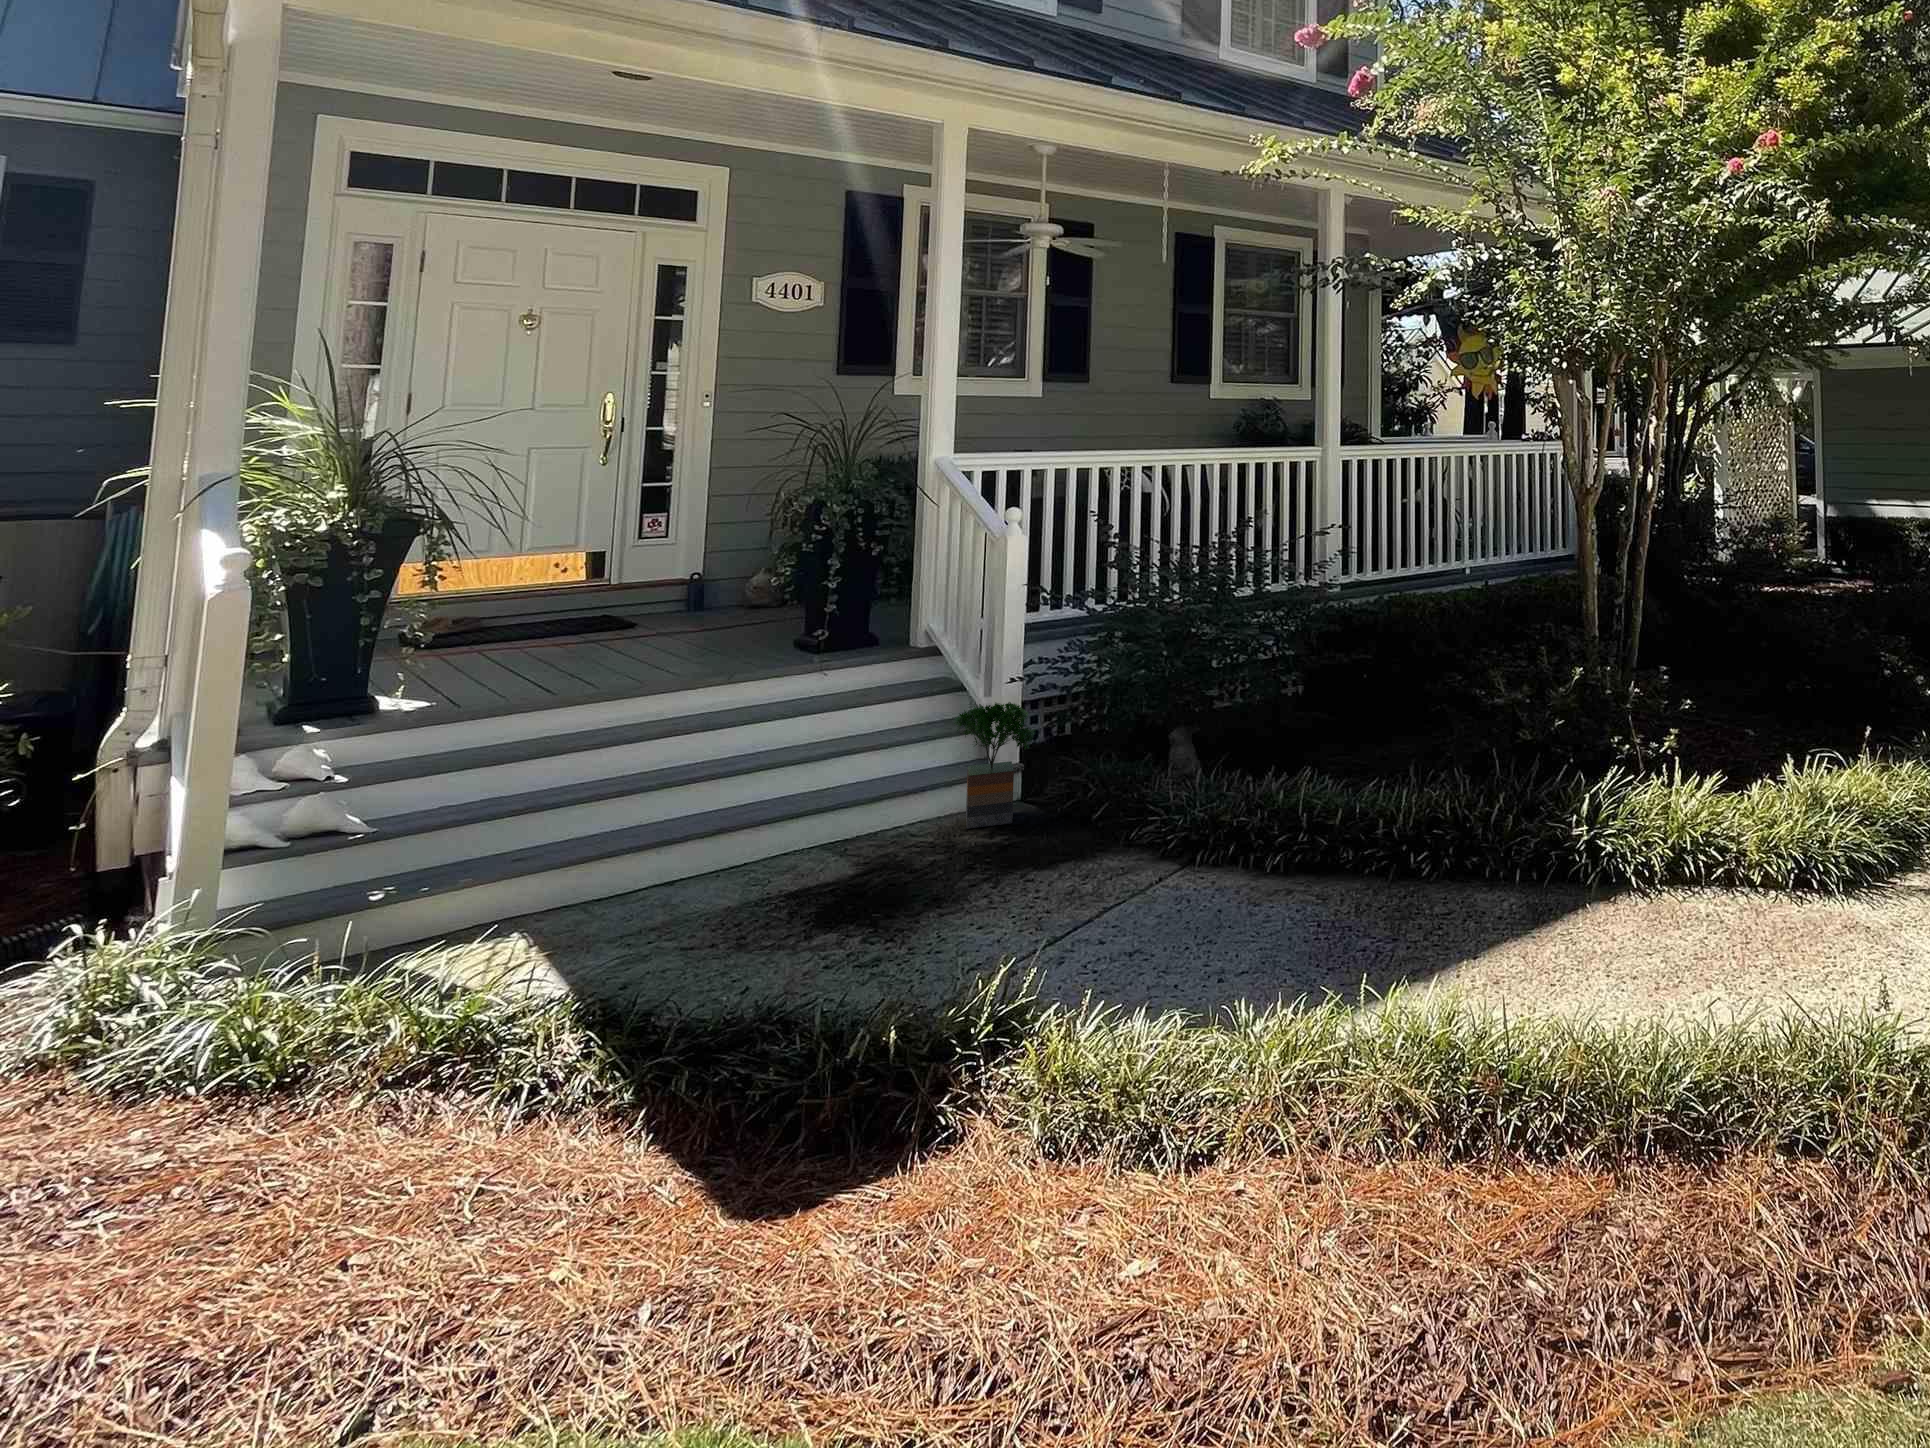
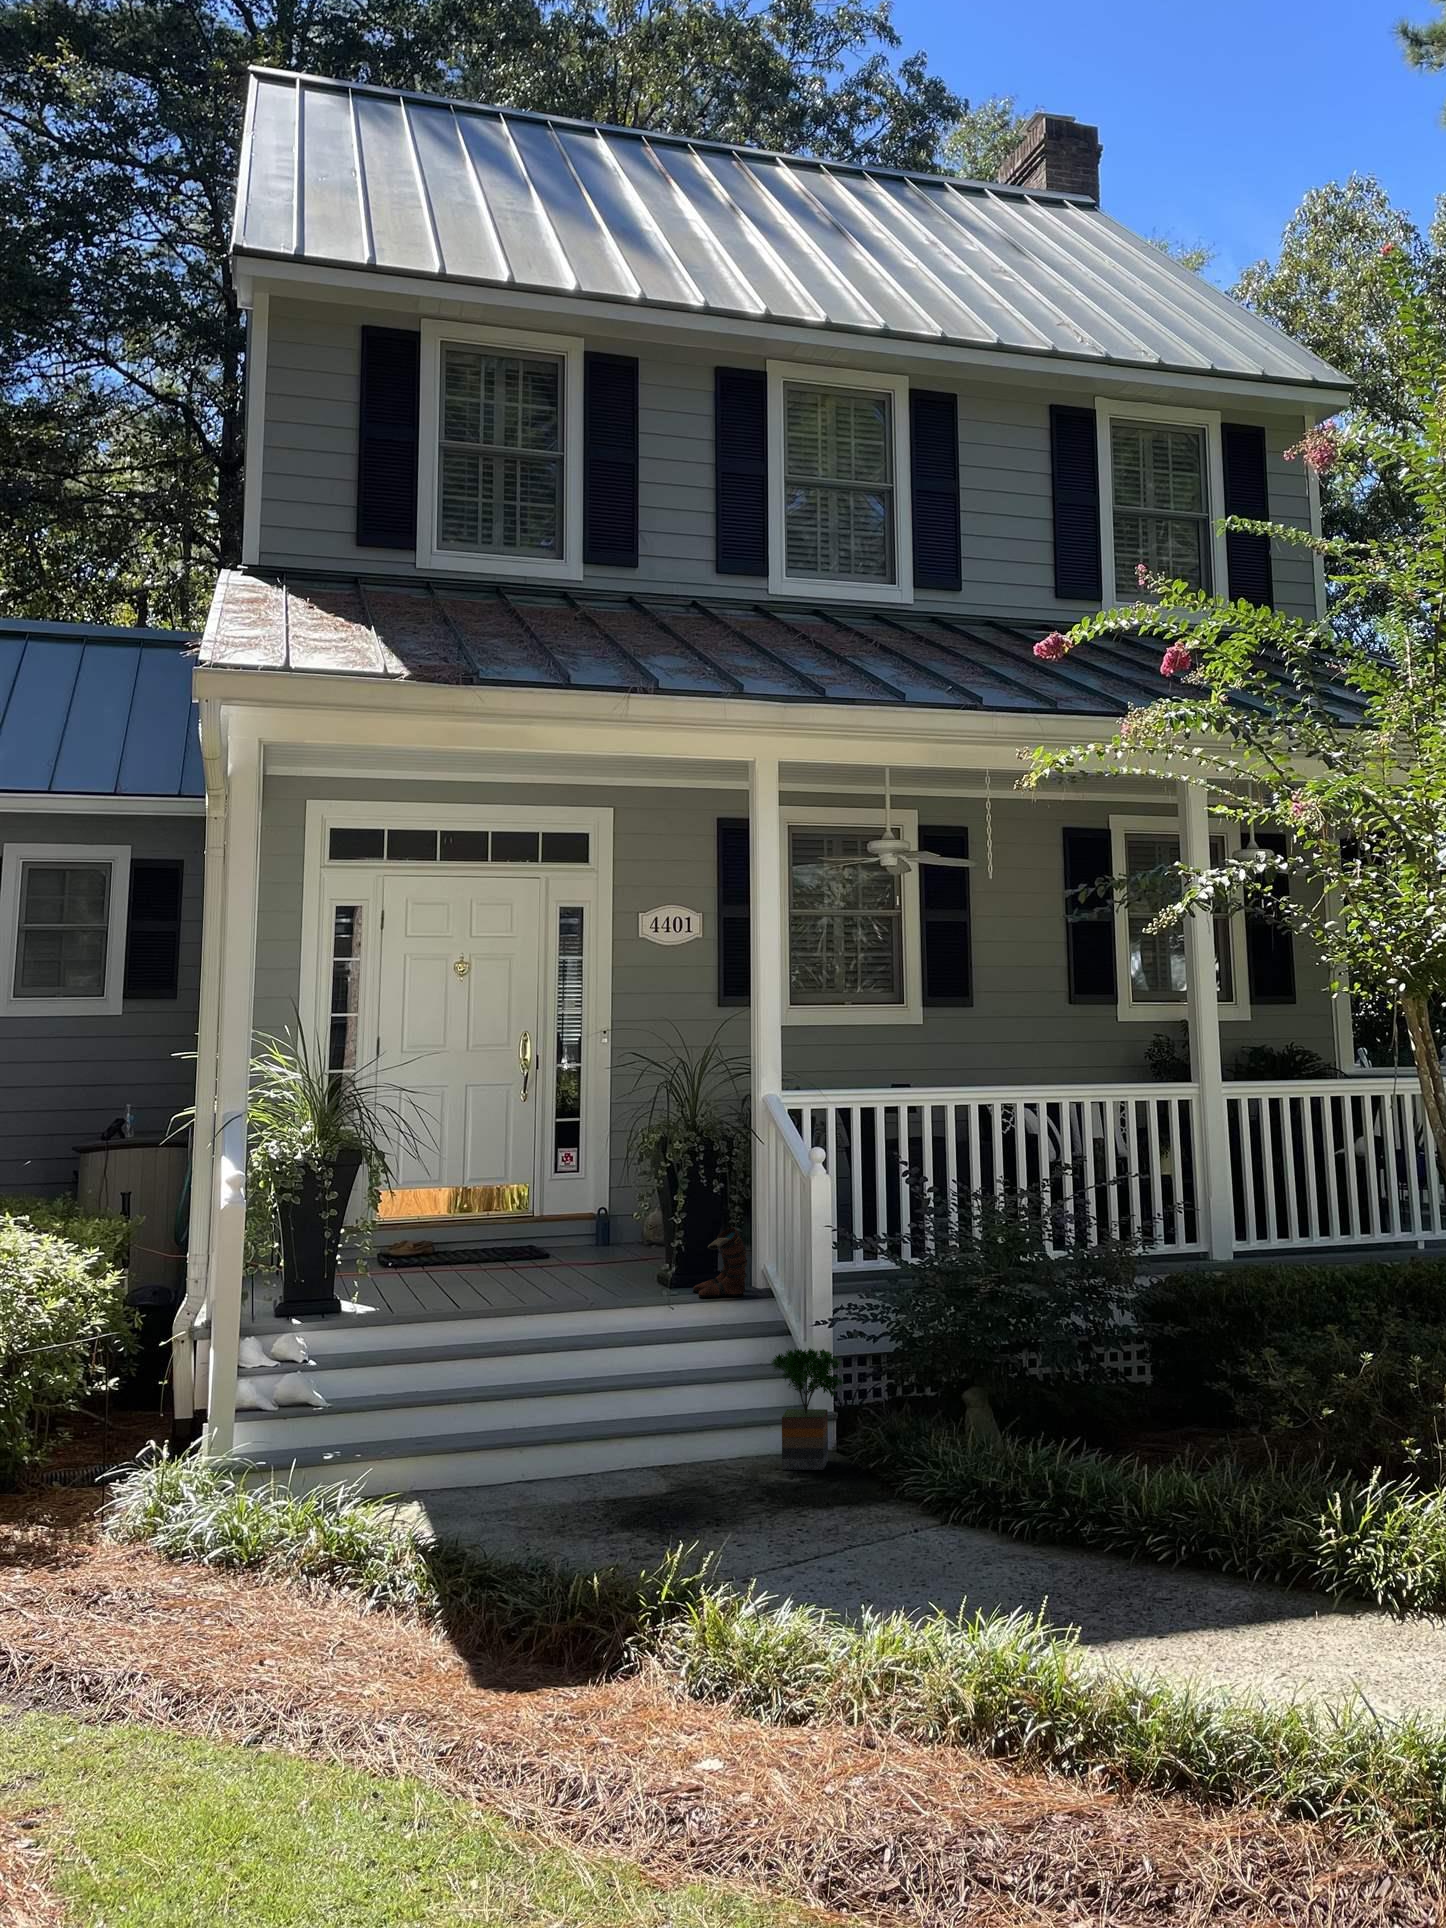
boots: none [840,586,907,659] -> present [693,1227,747,1297]

